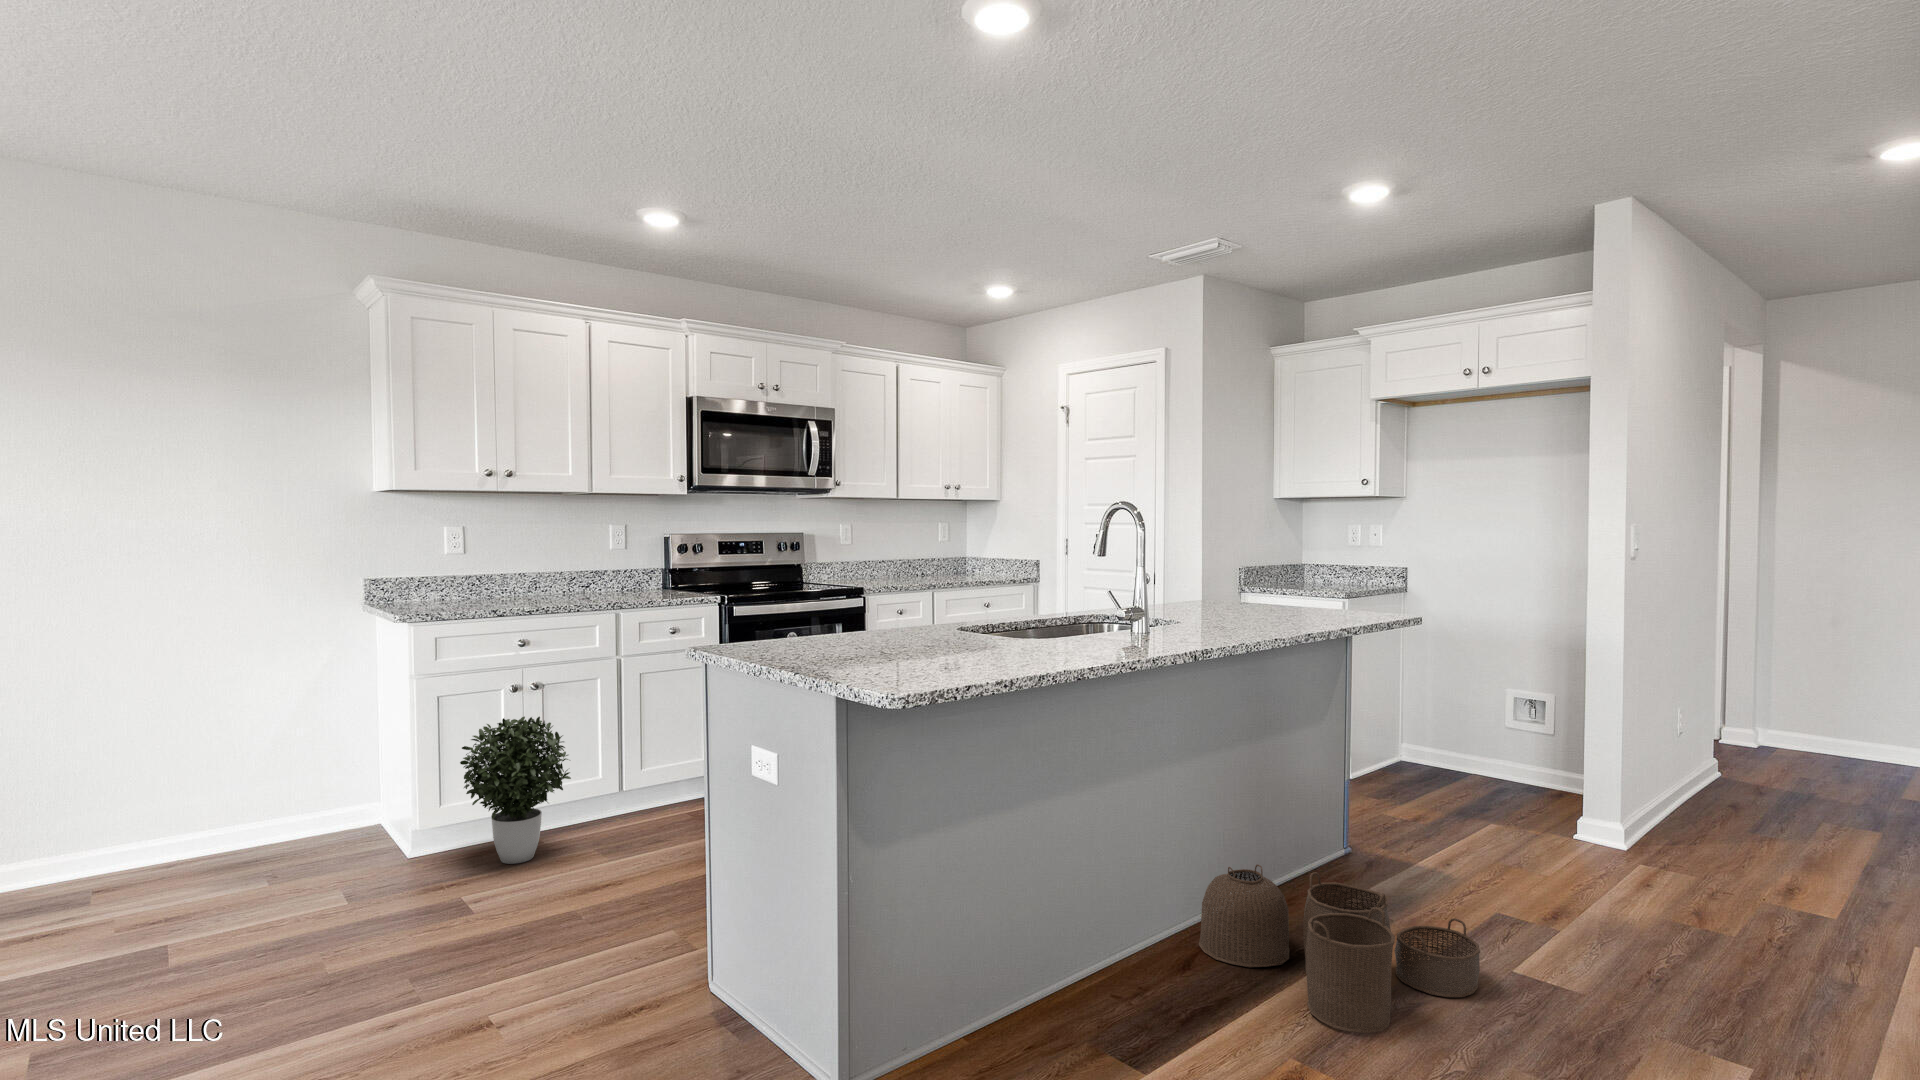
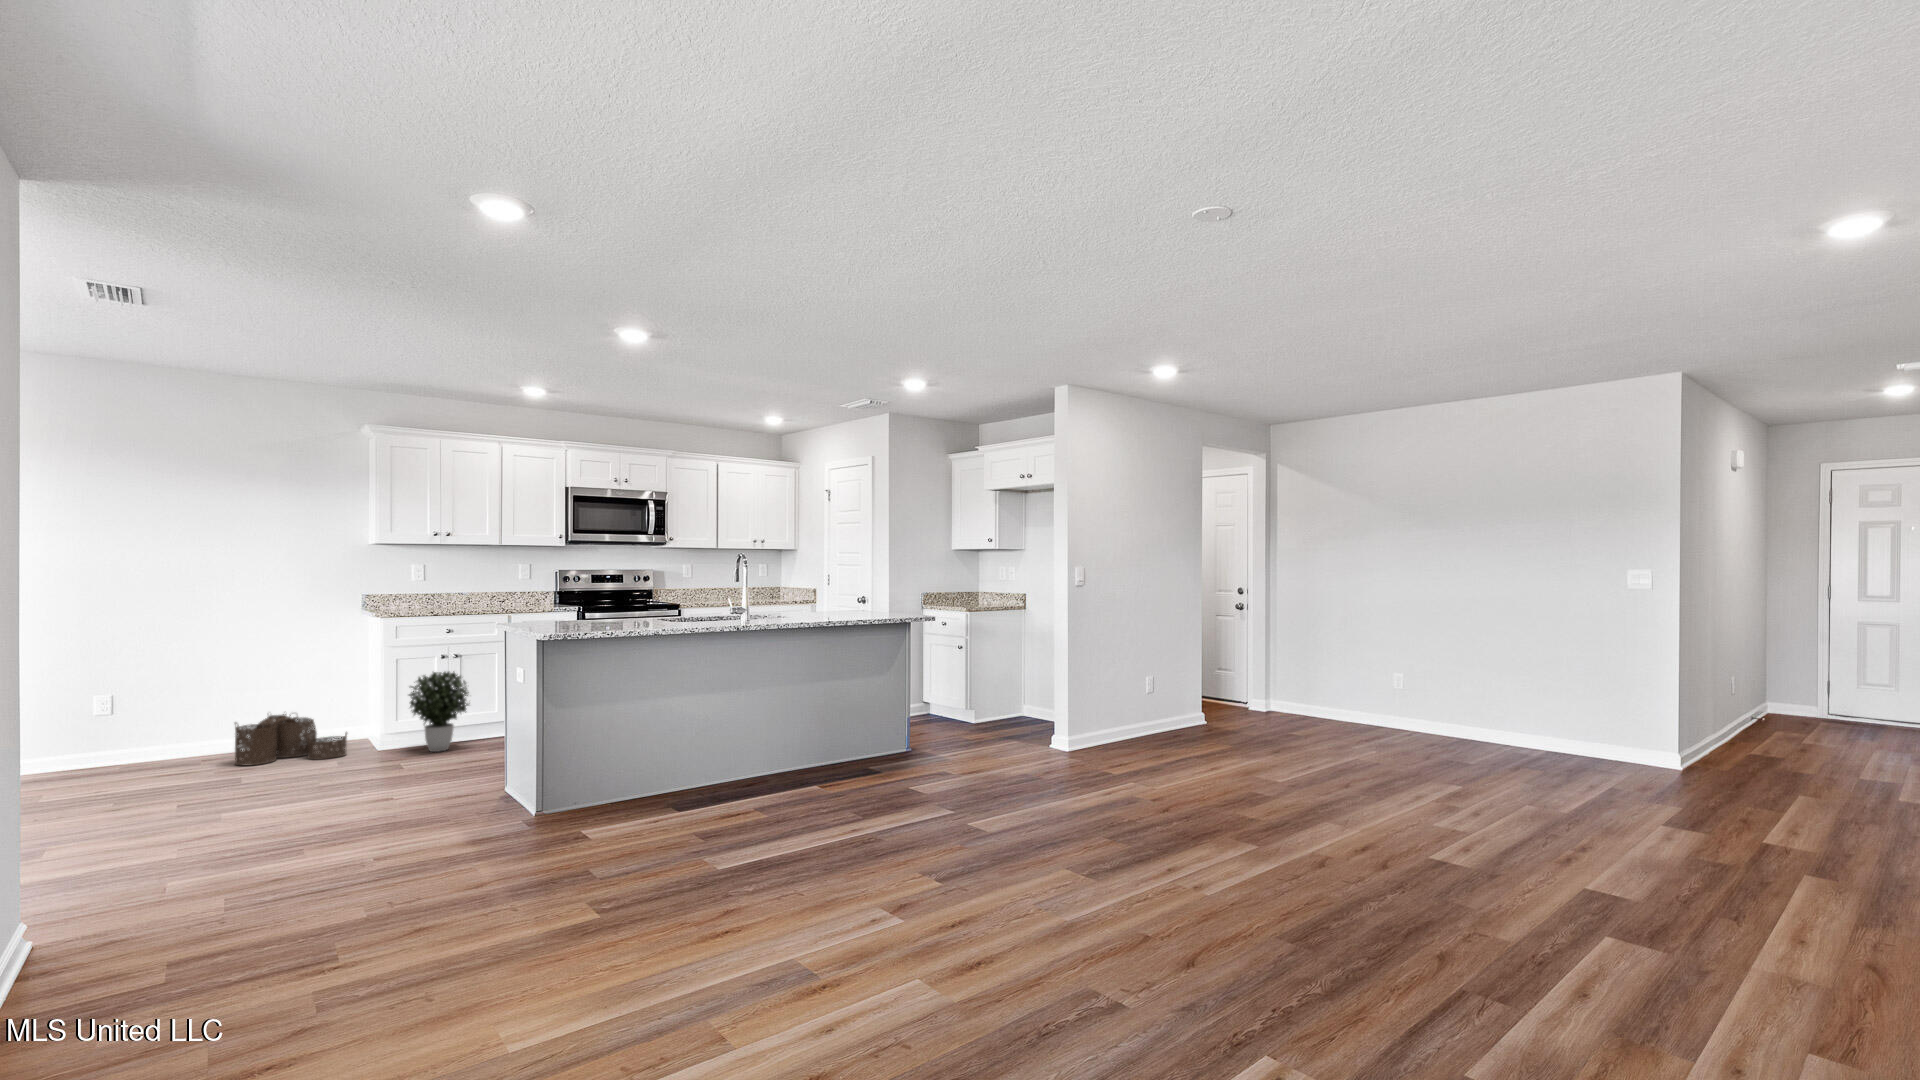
woven basket: present [1199,864,1480,1033] -> present [235,714,347,765]

